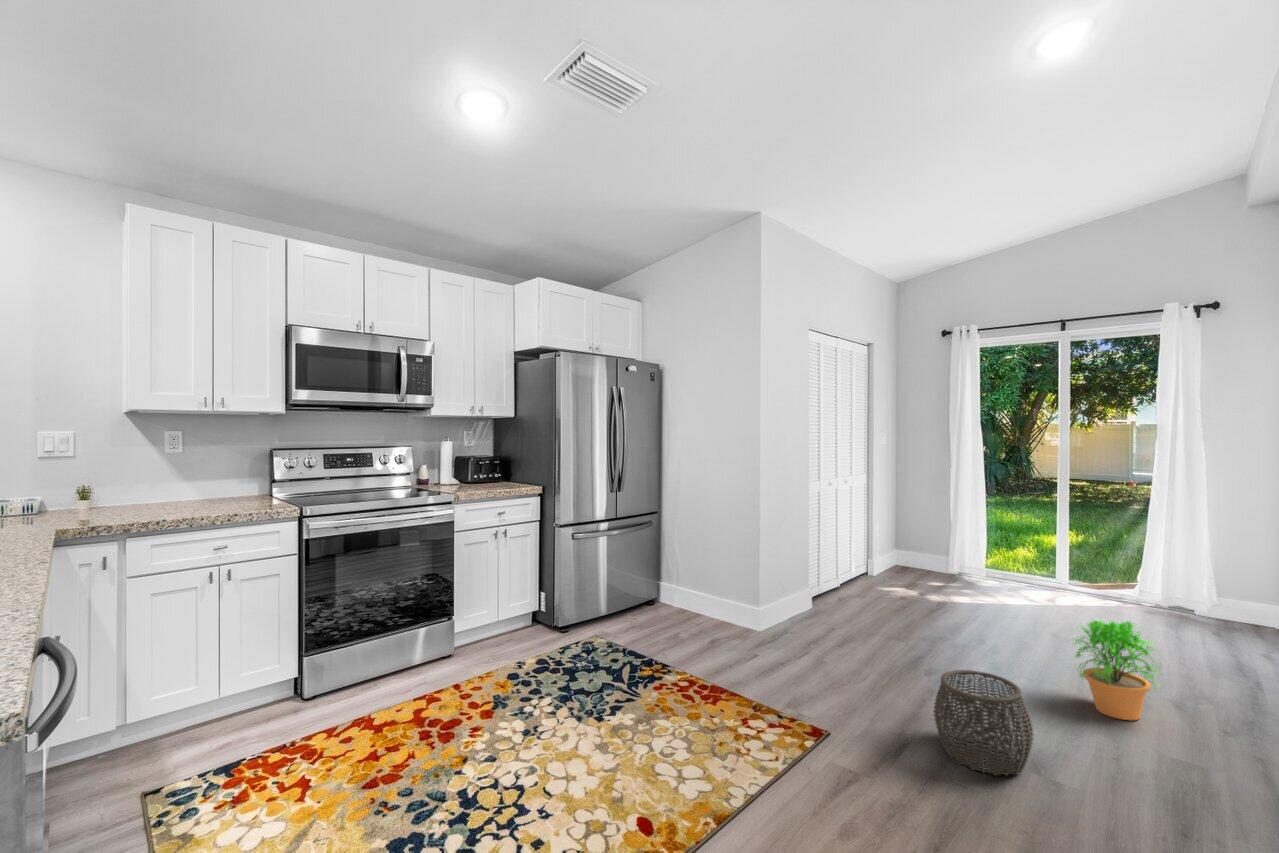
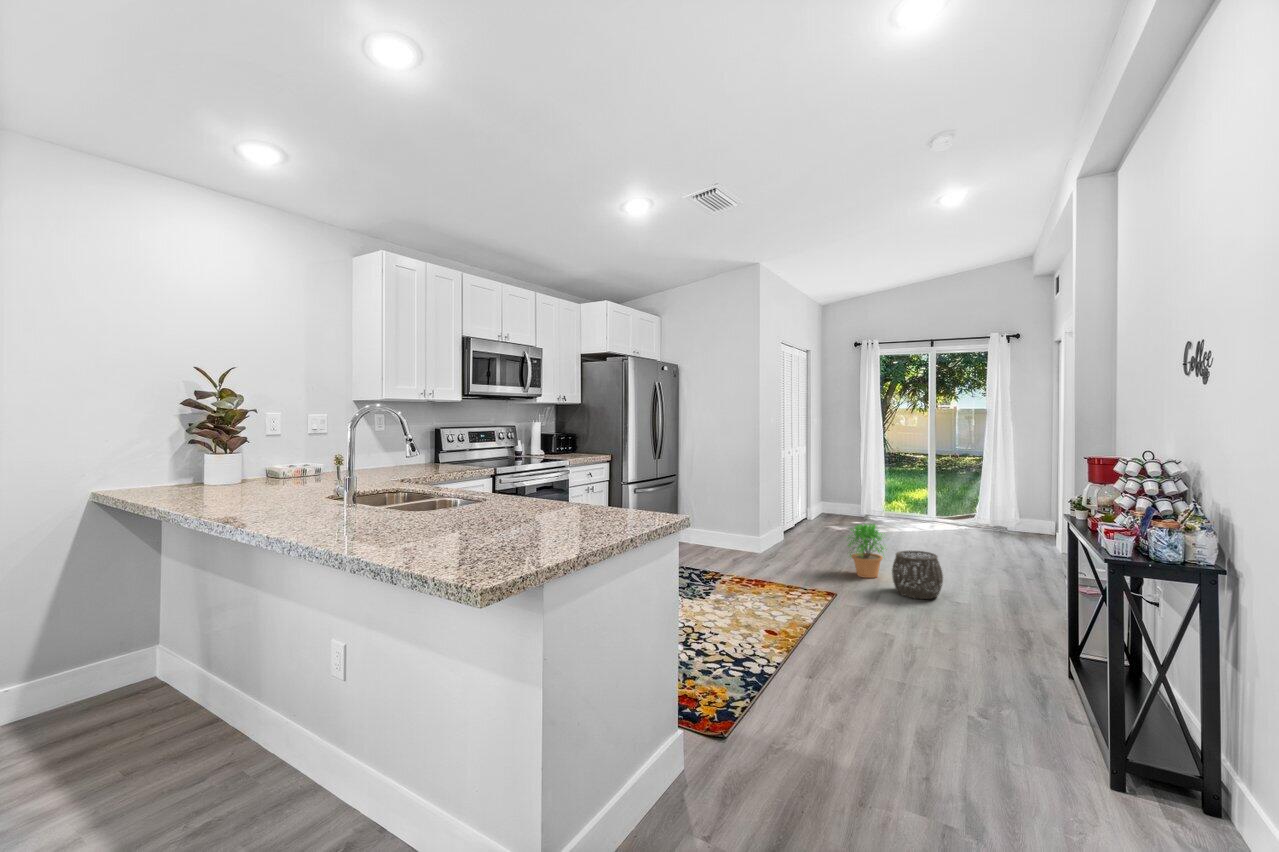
potted plant: present [1068,619,1158,720] -> present [848,524,884,578]

